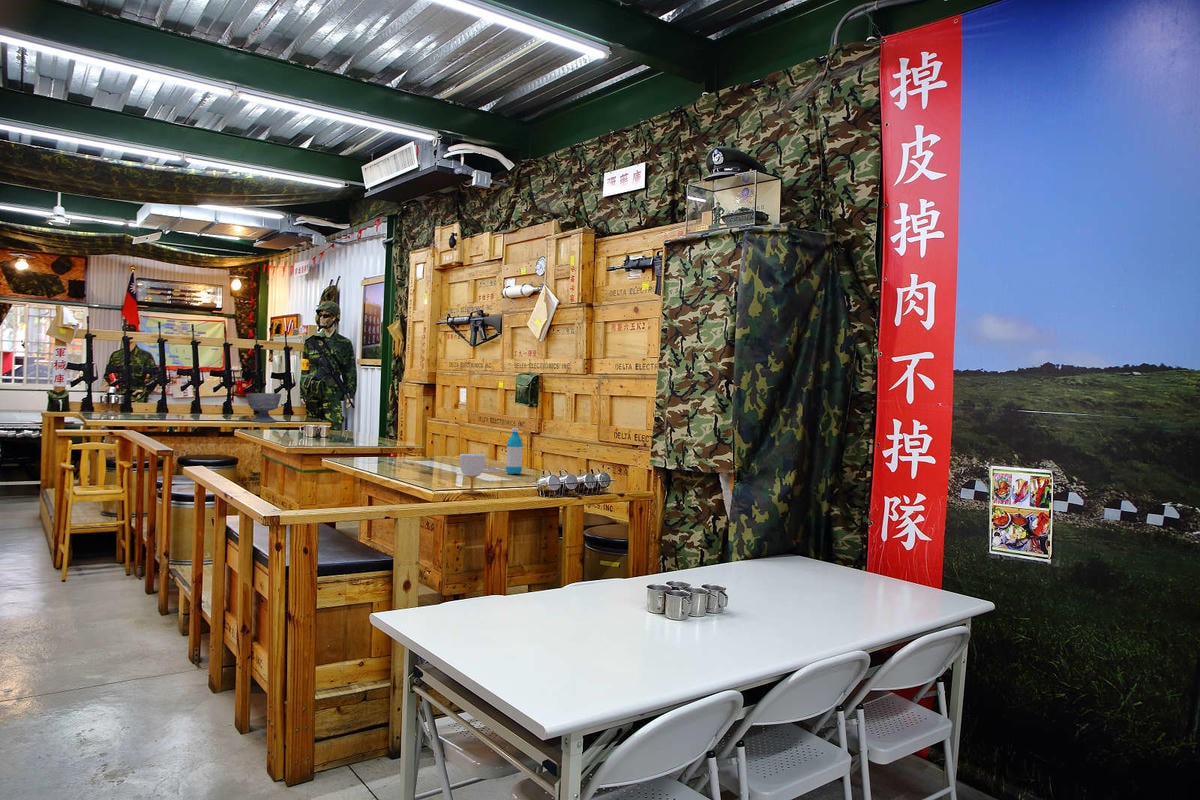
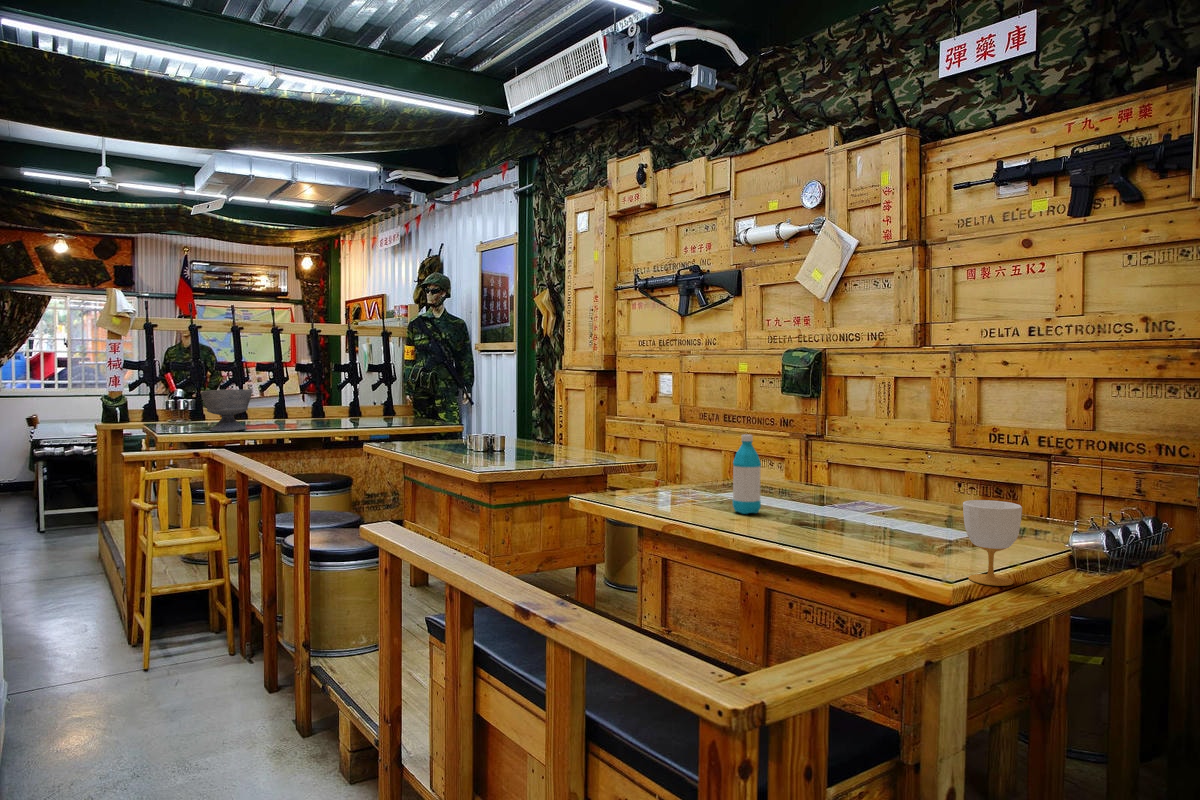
bowl: present [246,393,281,422] -> present [200,389,252,431]
water bottle: present [506,428,523,474] -> present [732,435,761,514]

